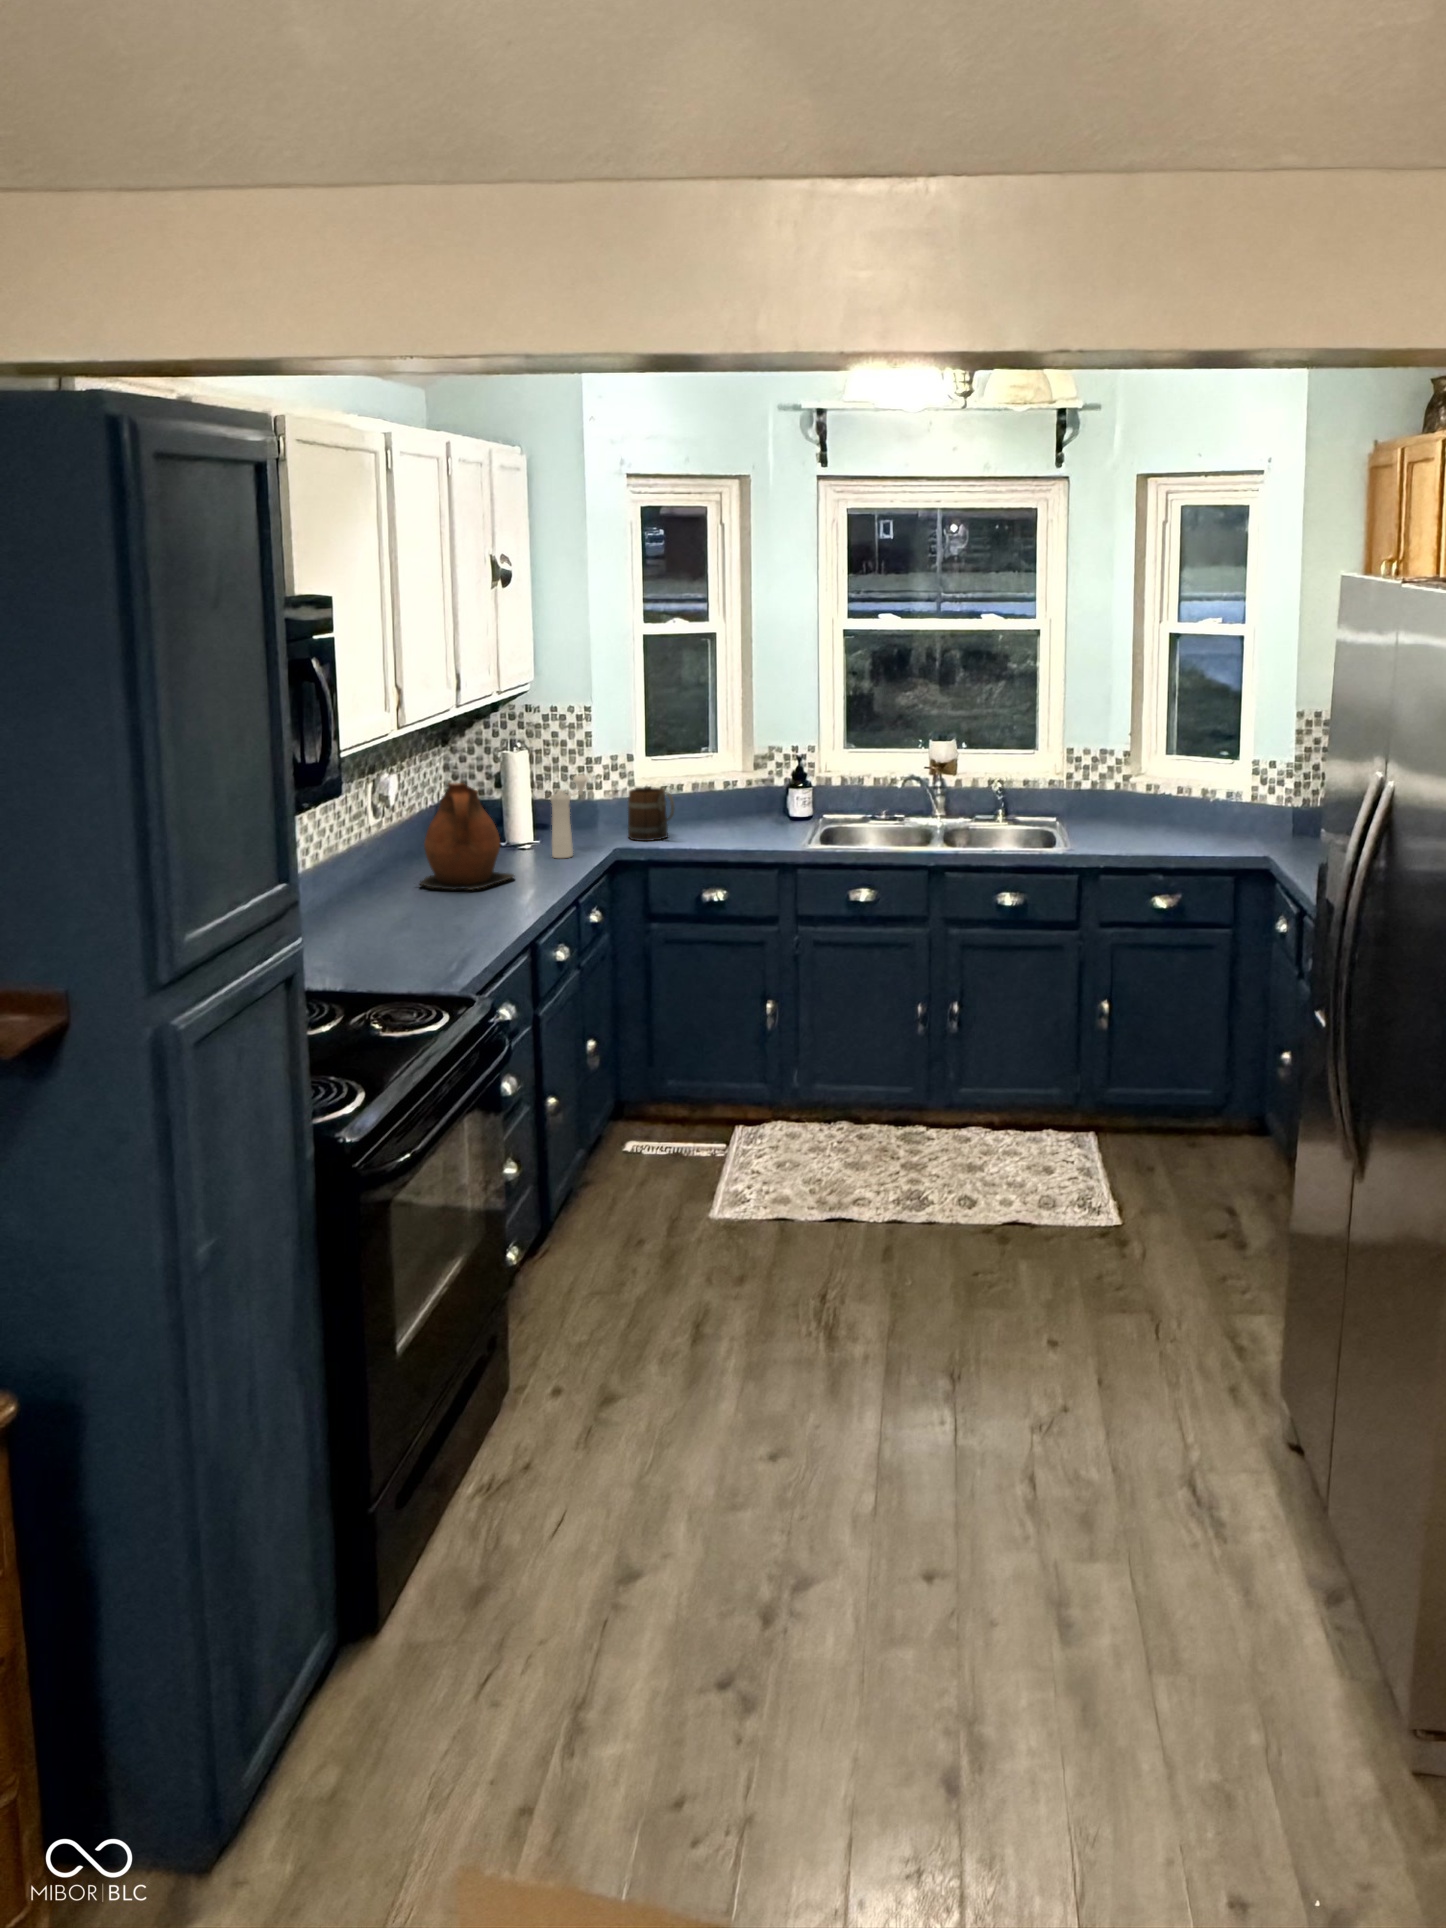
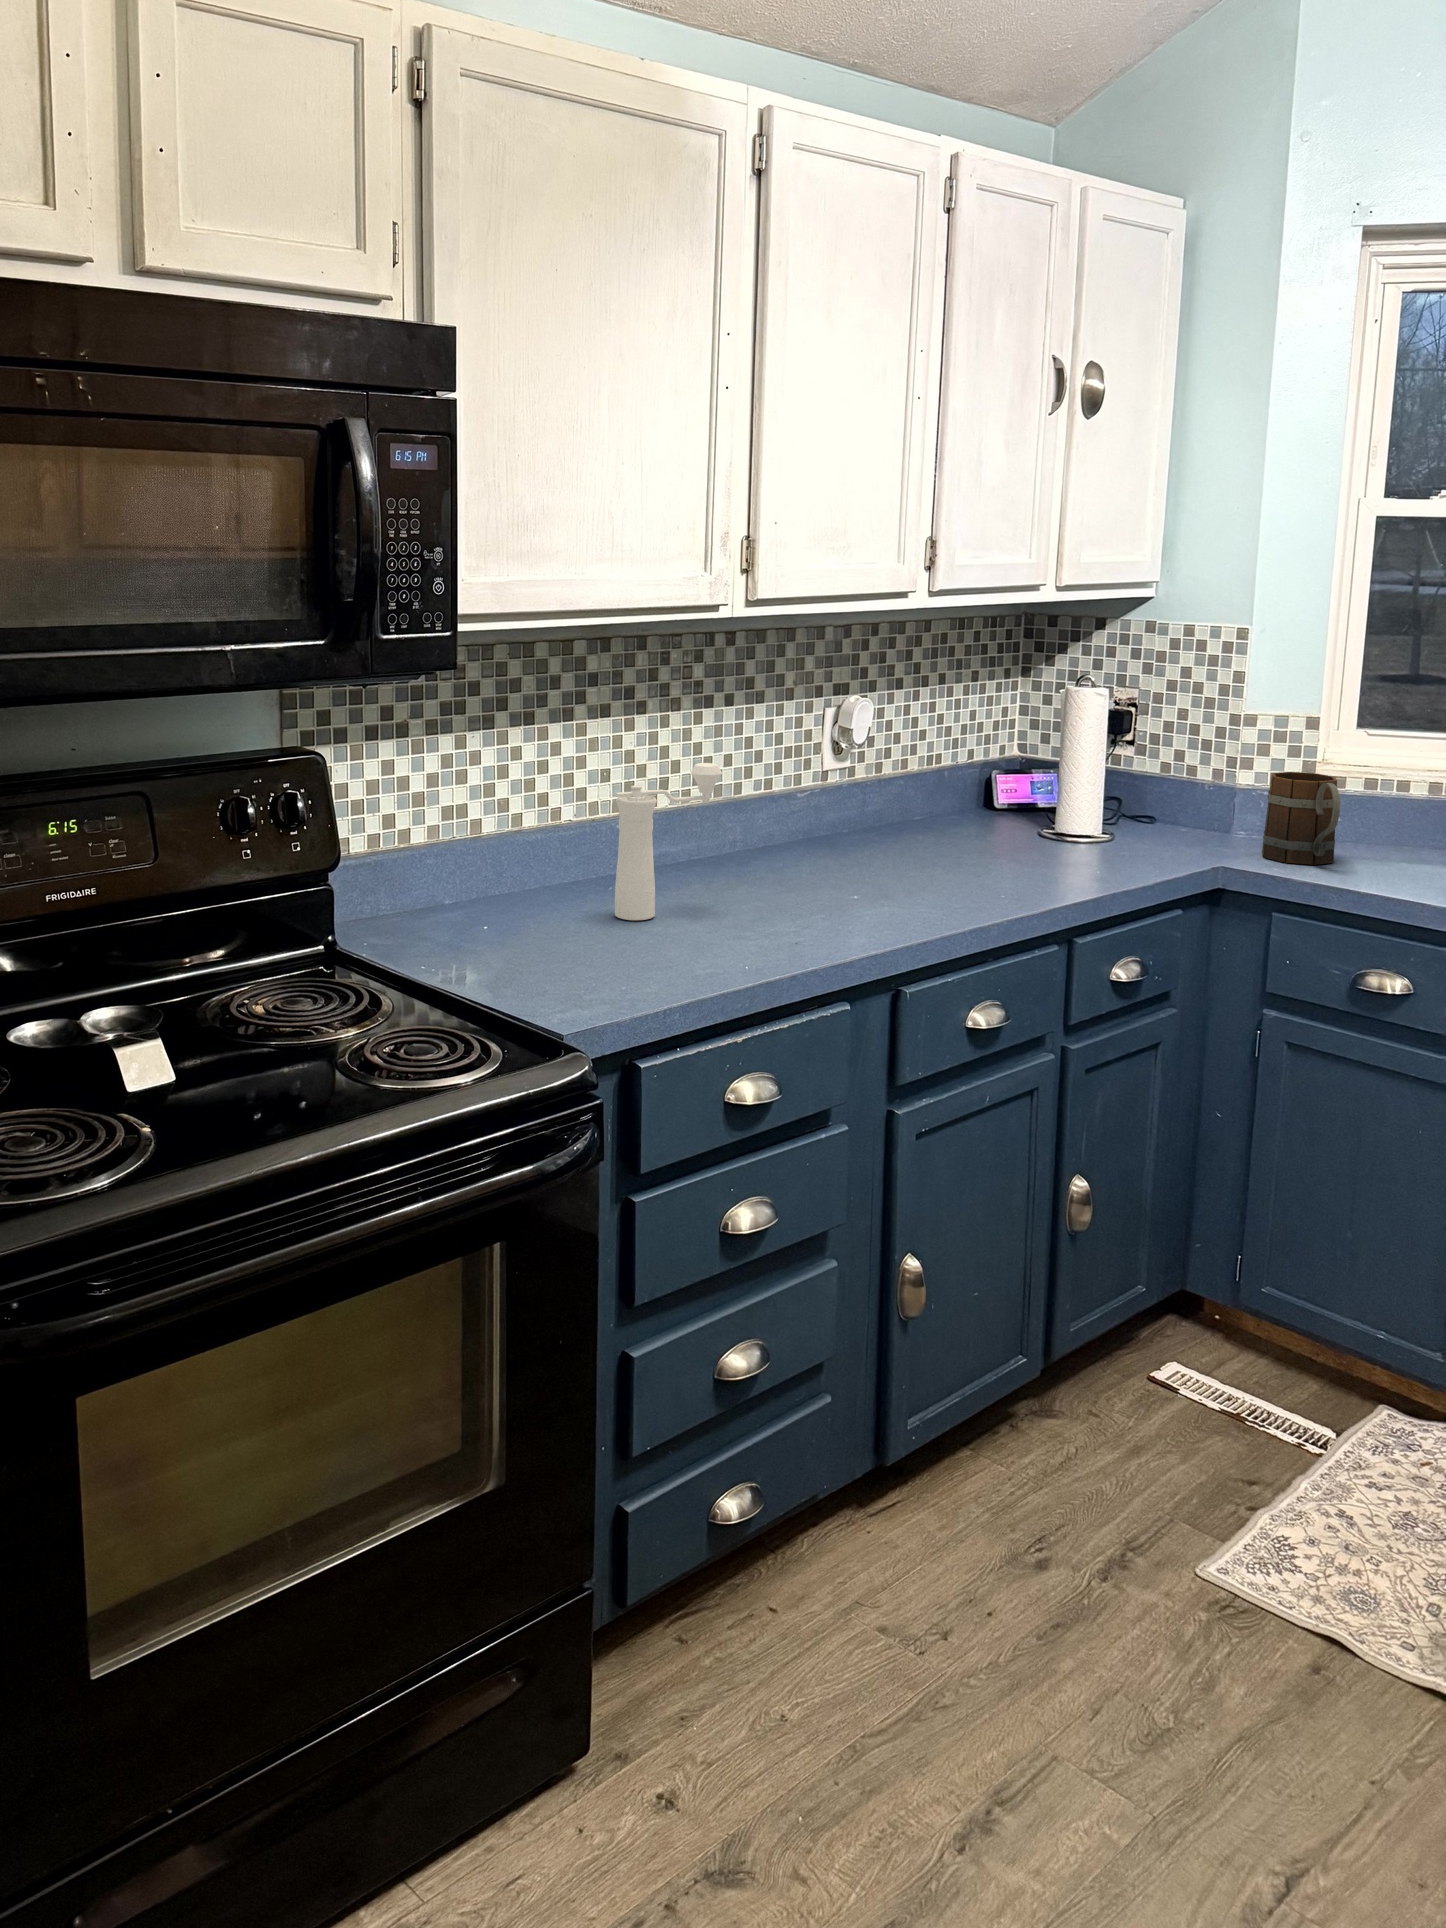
pepper mill: present [550,775,588,858] -> present [615,763,722,920]
ceramic pitcher: present [420,783,514,890] -> none [821,710,981,884]

